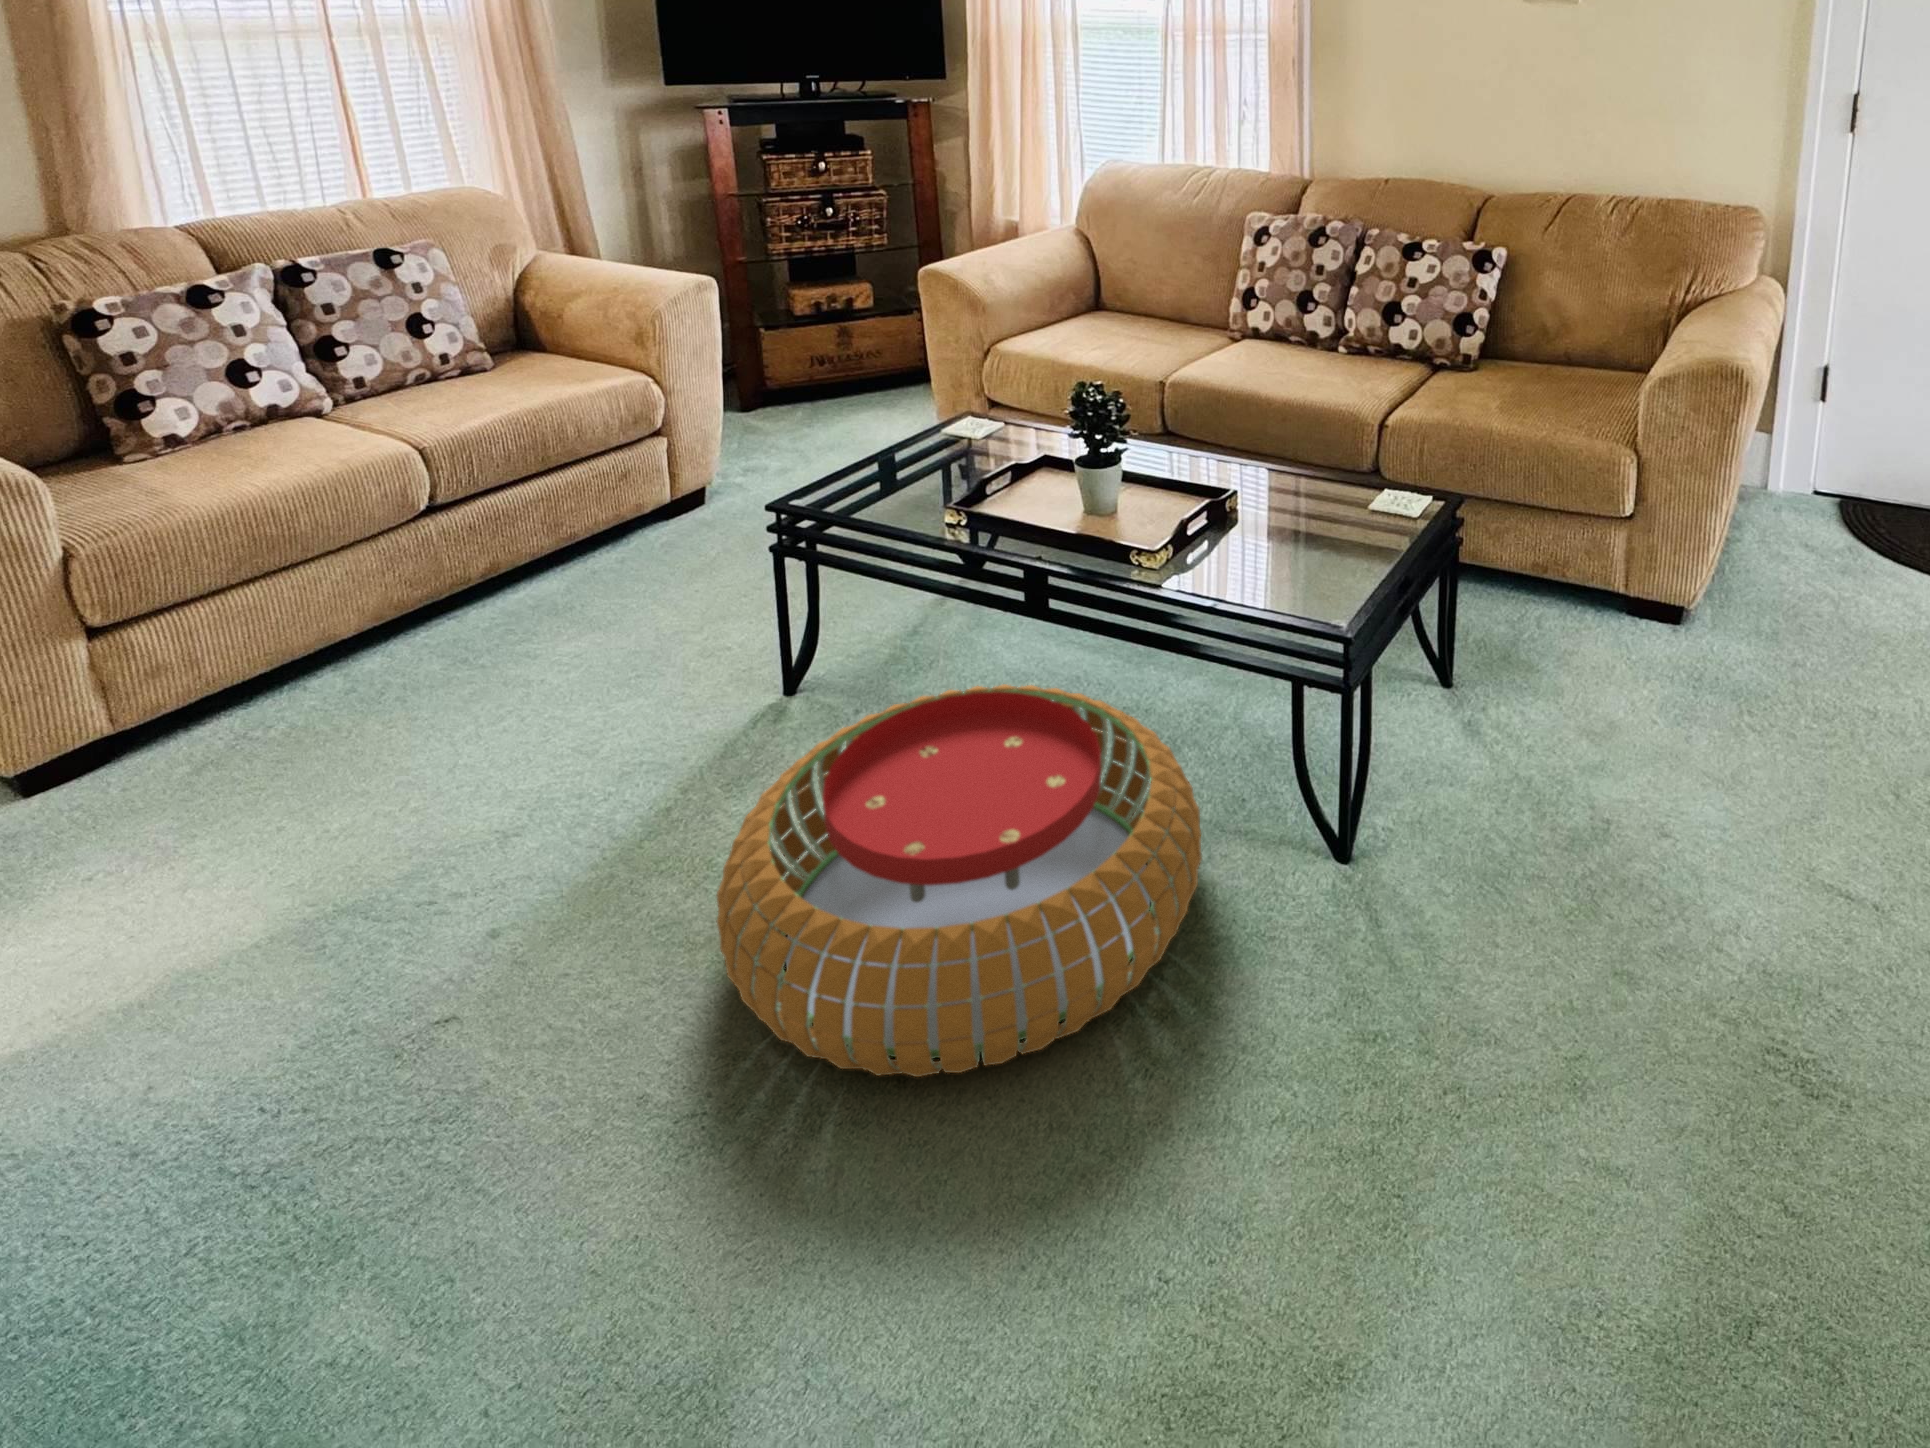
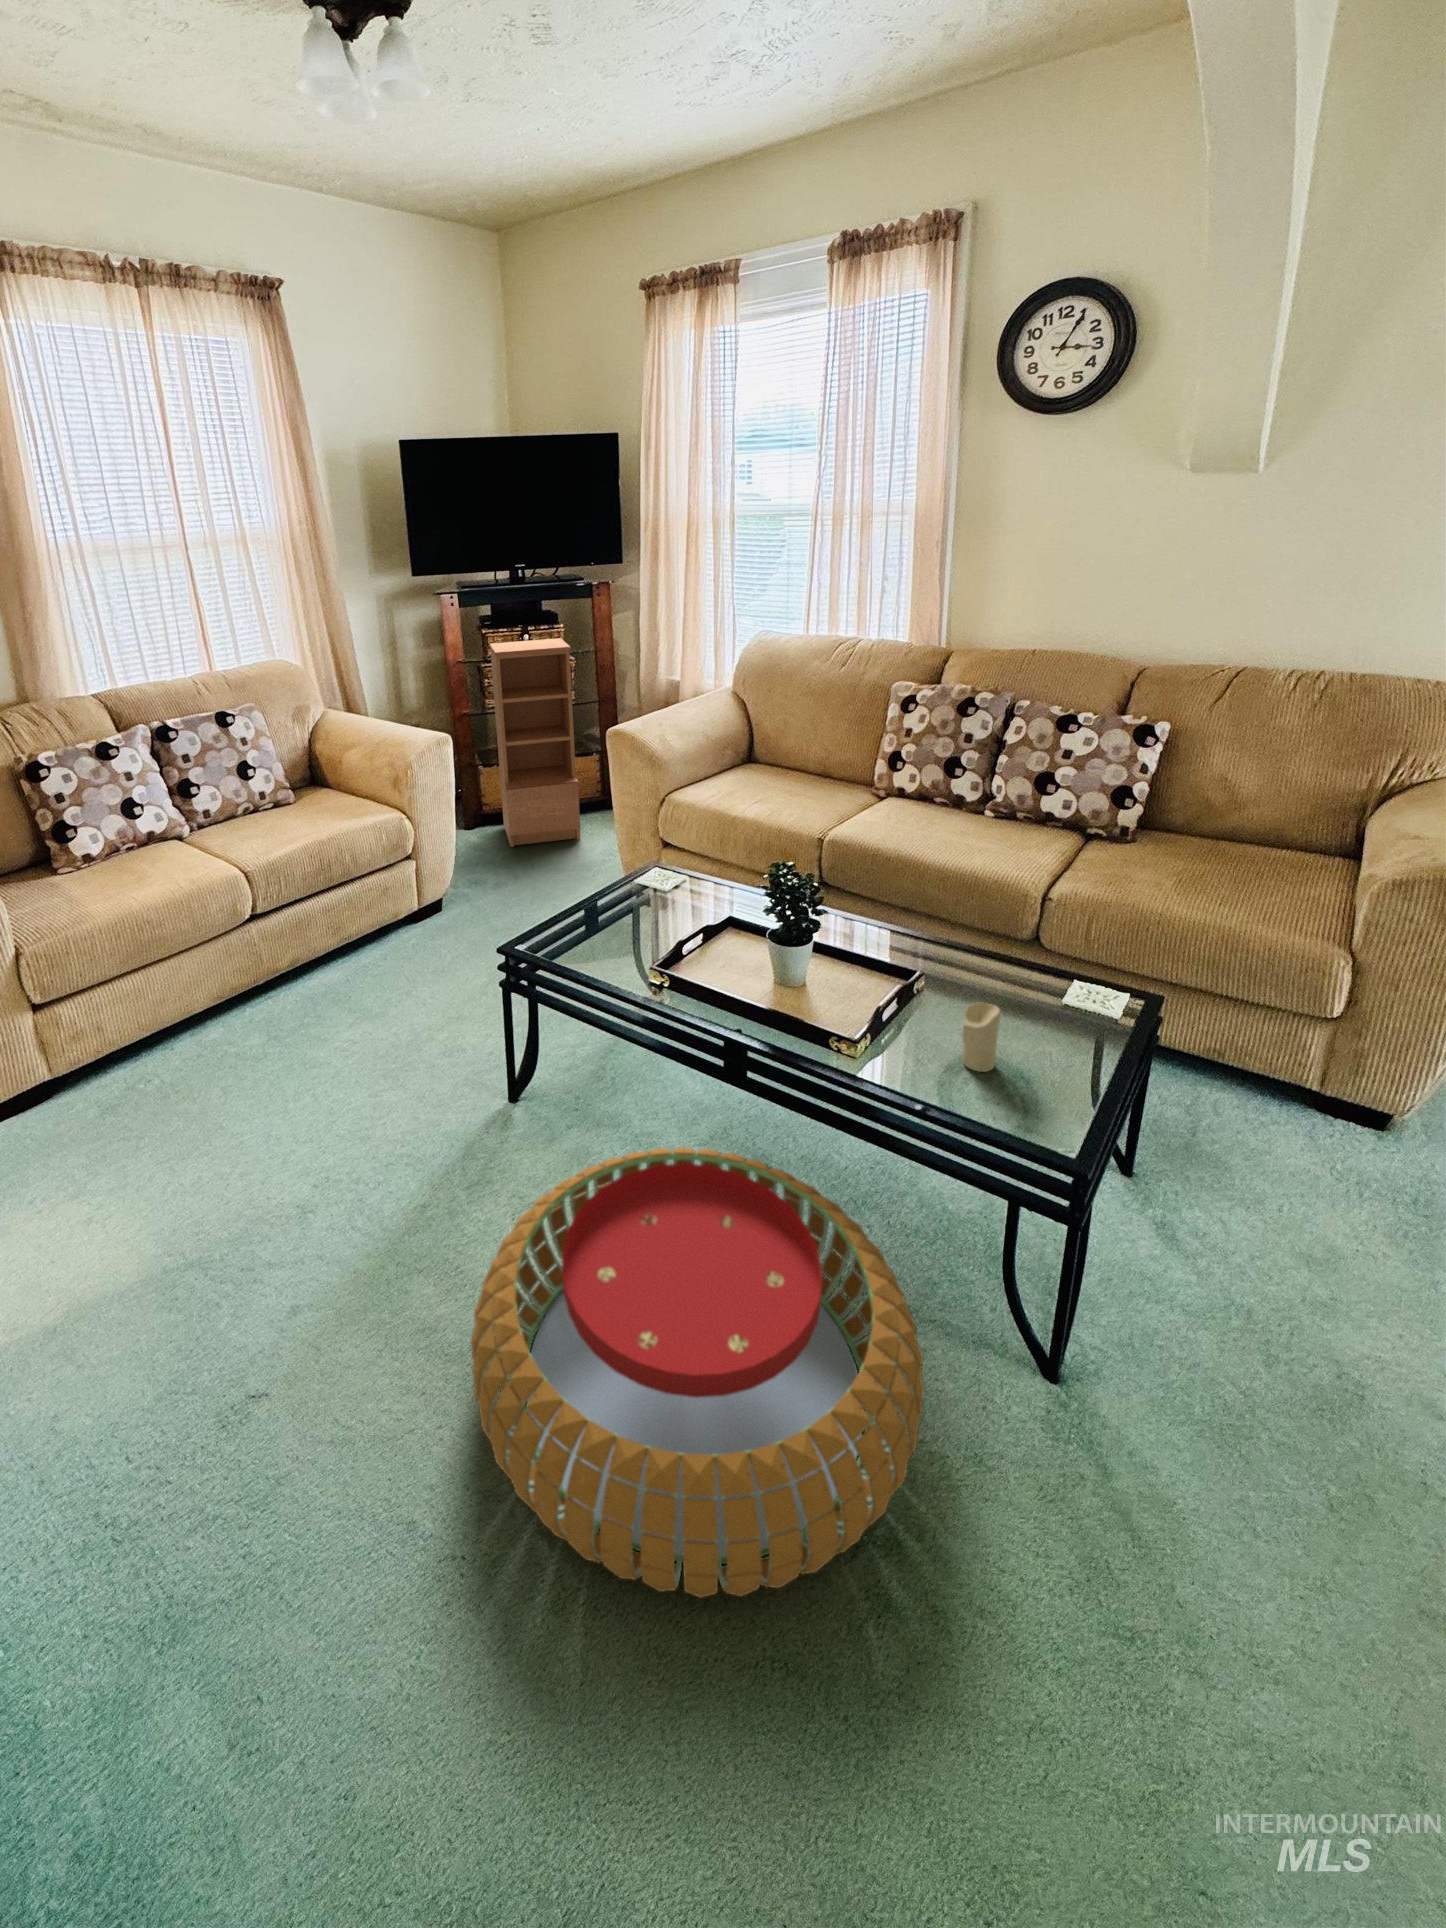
bookcase: none [775,166,899,426] -> present [490,638,580,847]
candle: none [1263,506,1297,575] -> present [962,1002,1001,1072]

